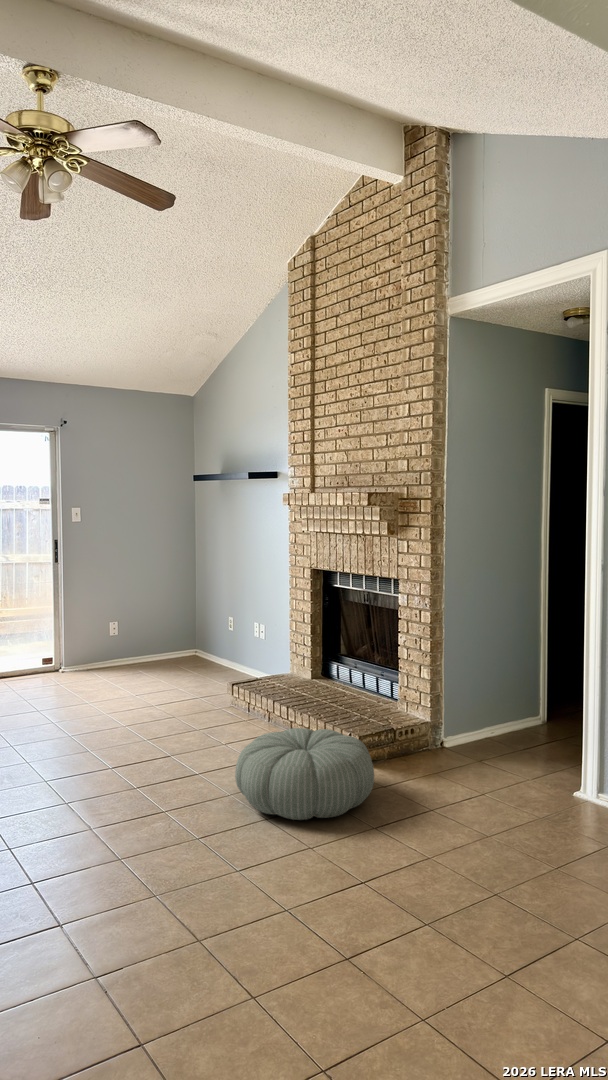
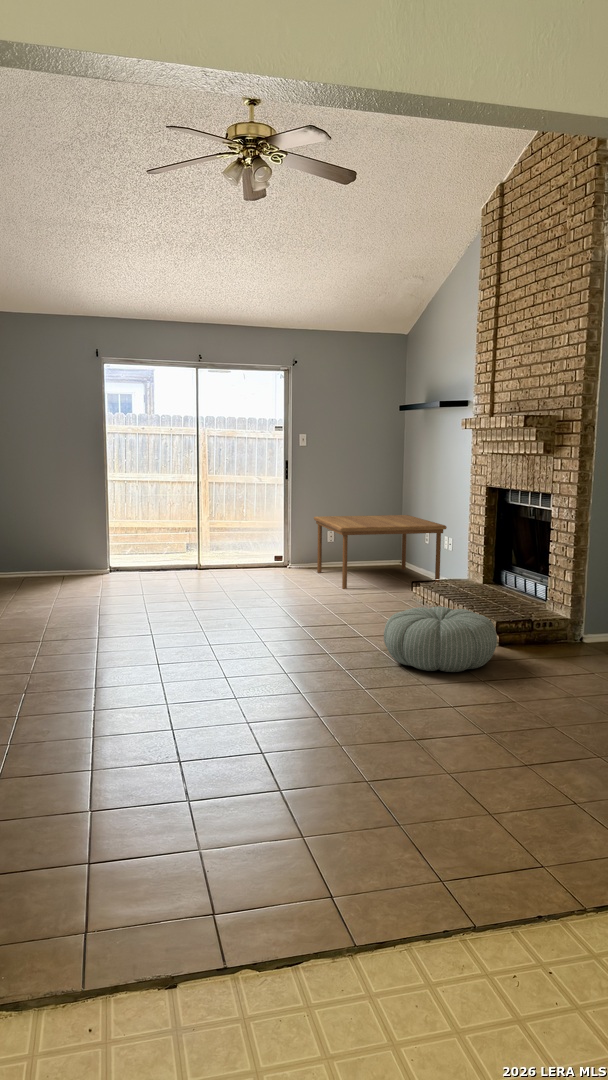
coffee table: none [94,598,256,697] -> present [314,515,447,589]

